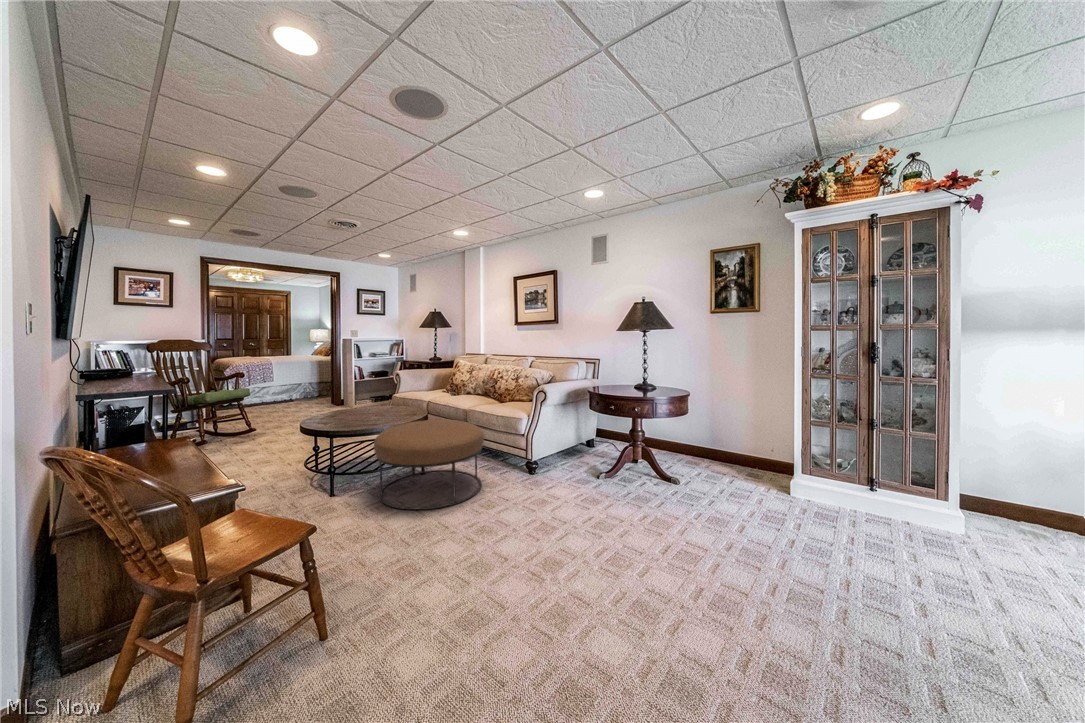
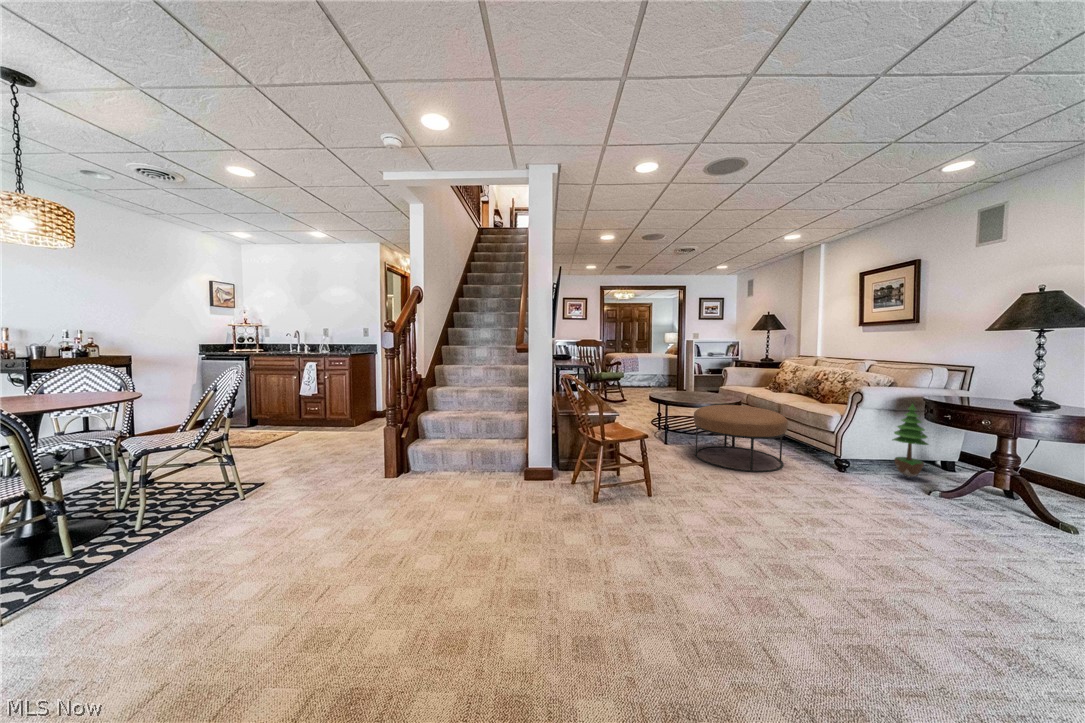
potted tree: none [562,396,587,465] -> present [893,404,928,478]

